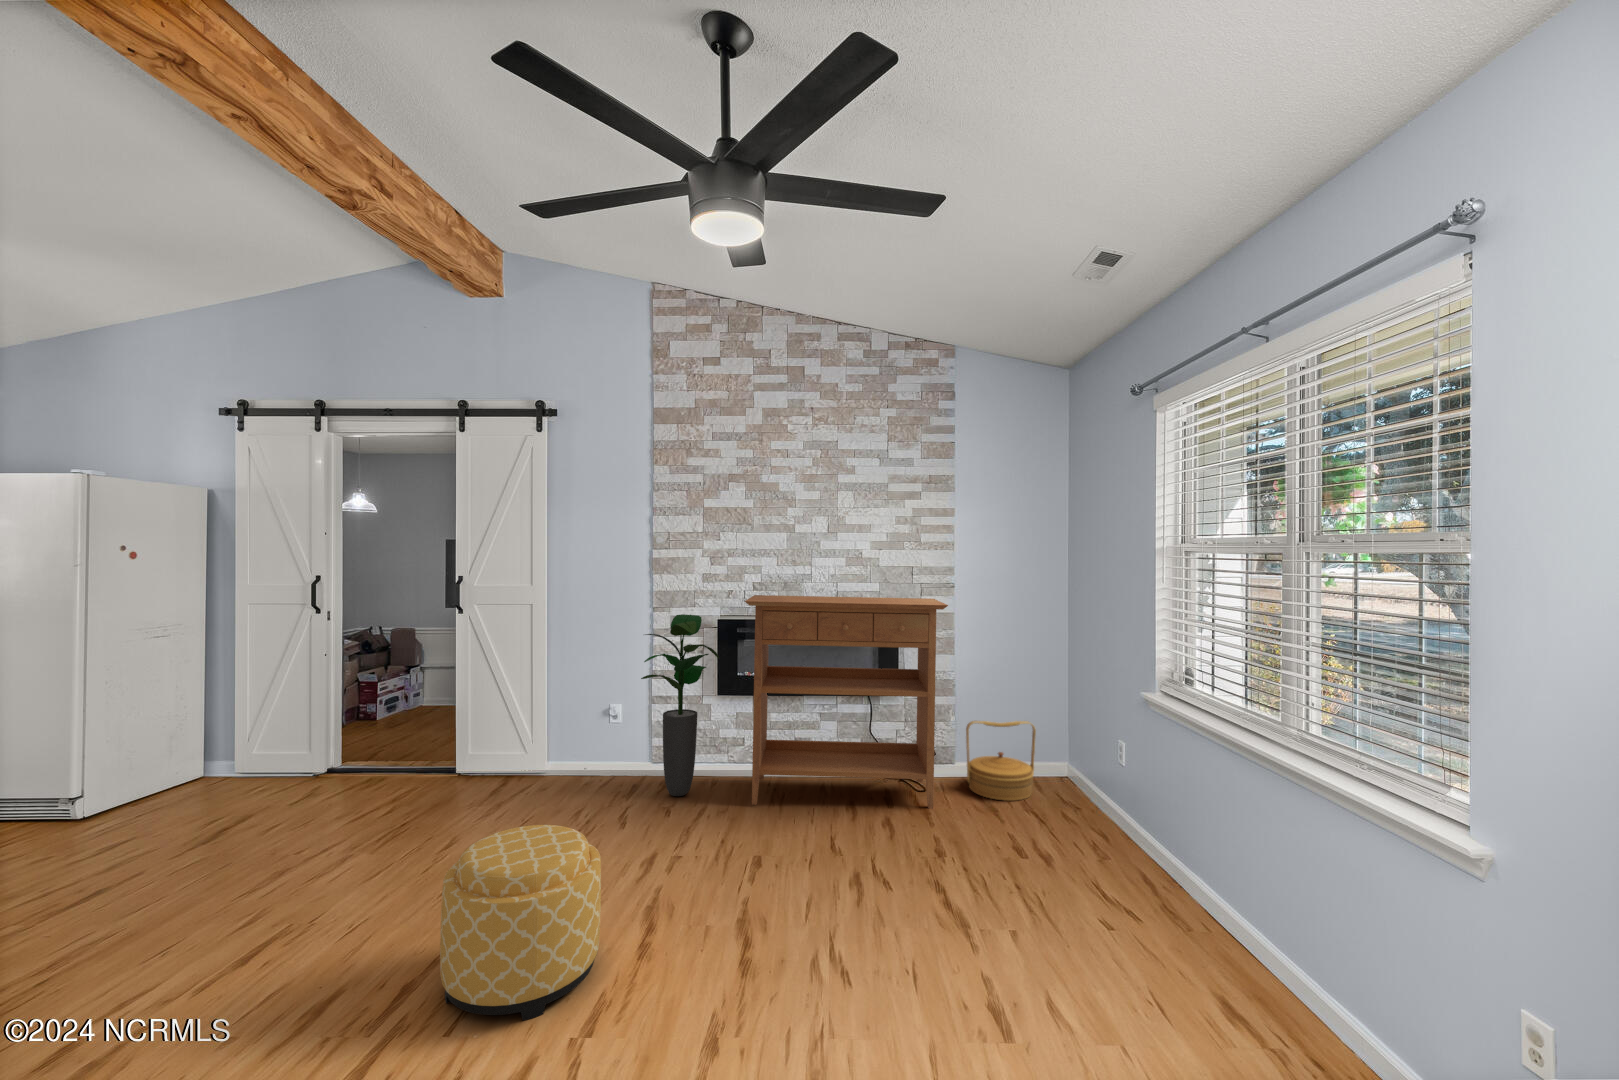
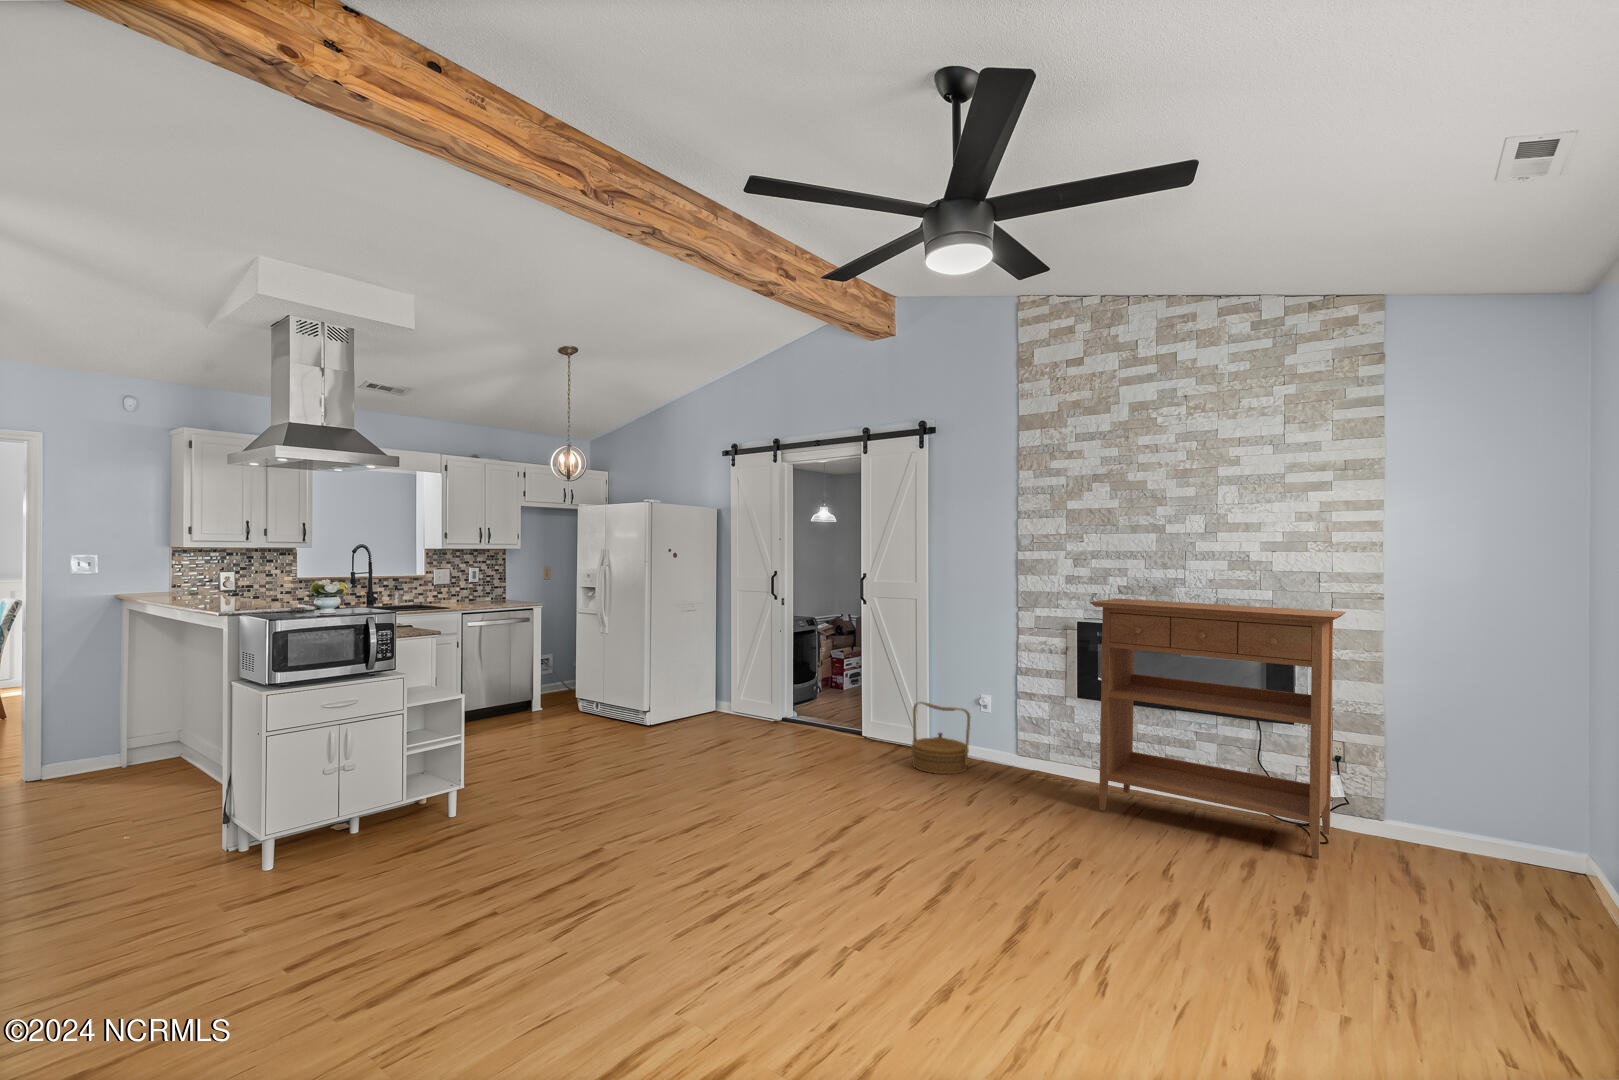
potted plant: present [641,614,719,796] -> none [996,614,1077,789]
woven basket: present [966,721,1036,801] -> present [912,702,970,774]
ottoman: present [440,825,601,1021] -> none [791,759,902,890]

